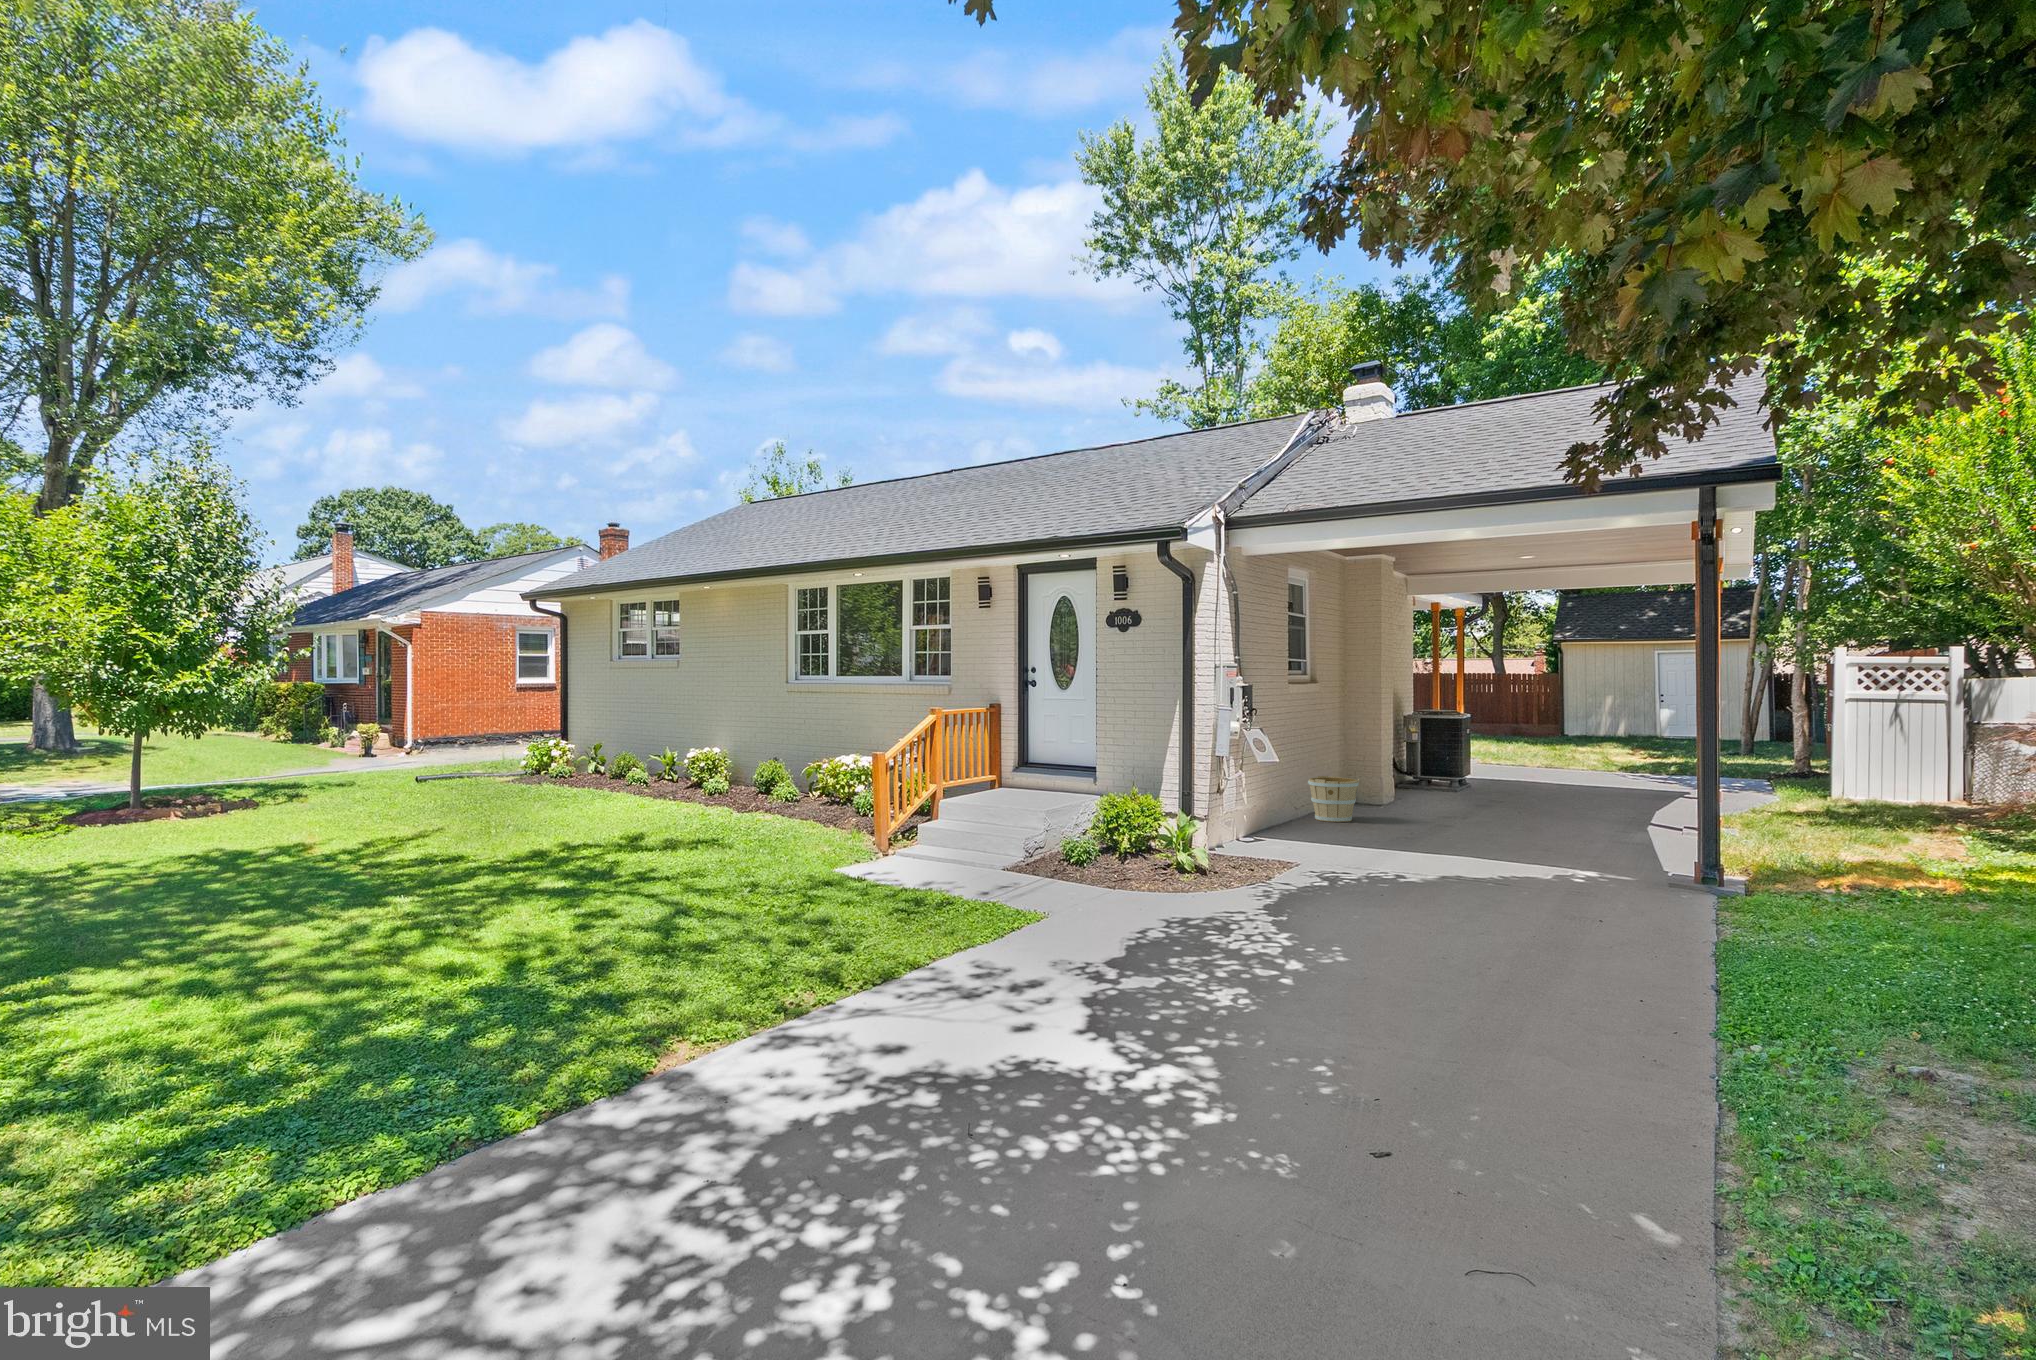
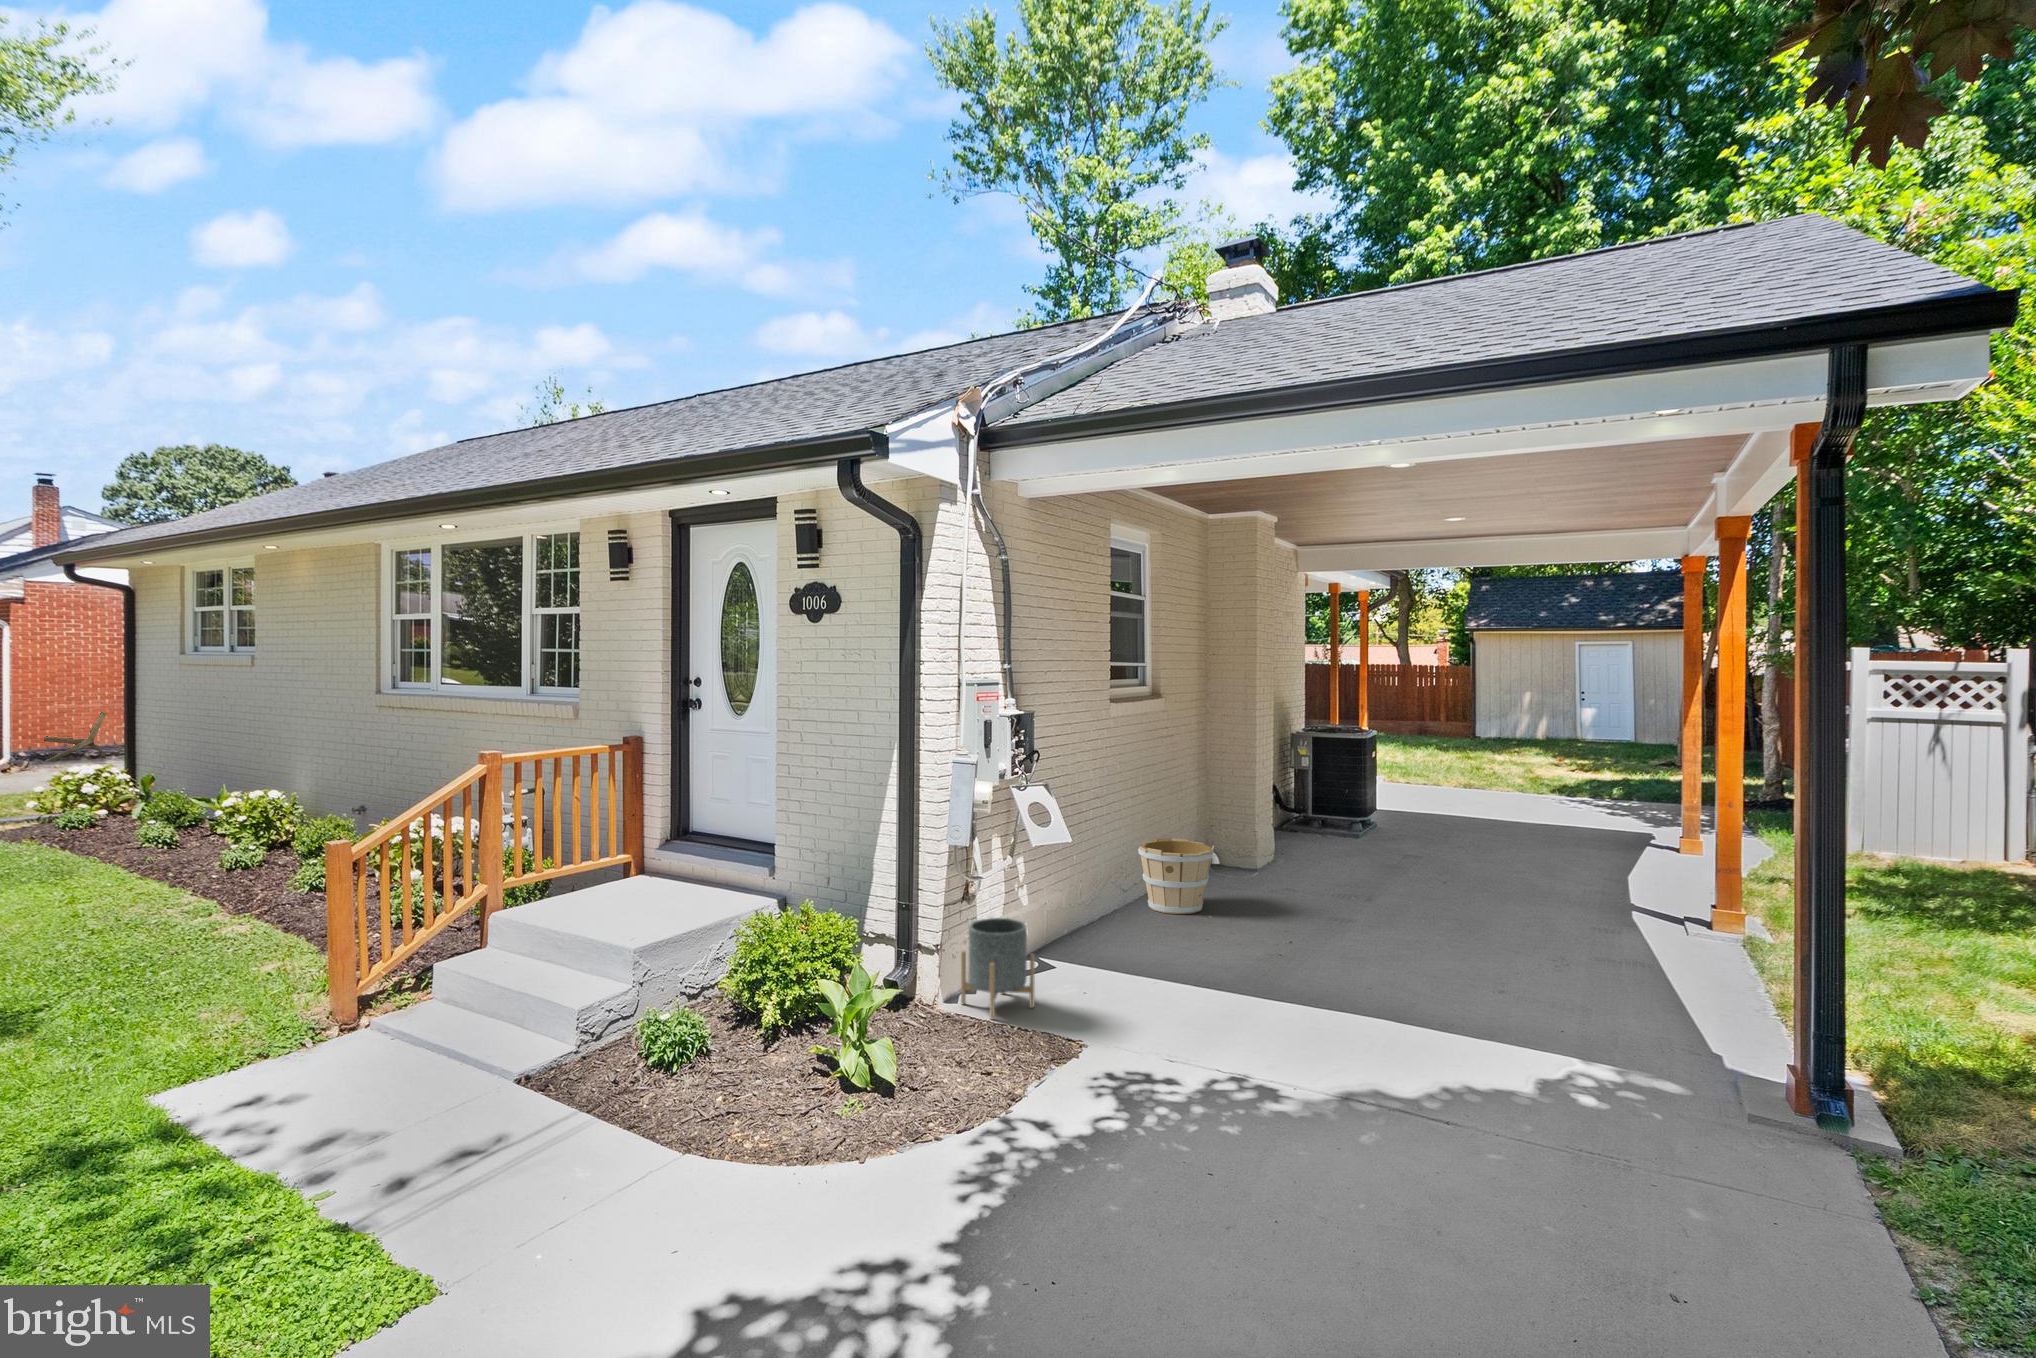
lounge chair: none [407,714,453,751] -> present [44,712,106,761]
planter: none [1222,801,1266,852] -> present [961,918,1035,1019]

